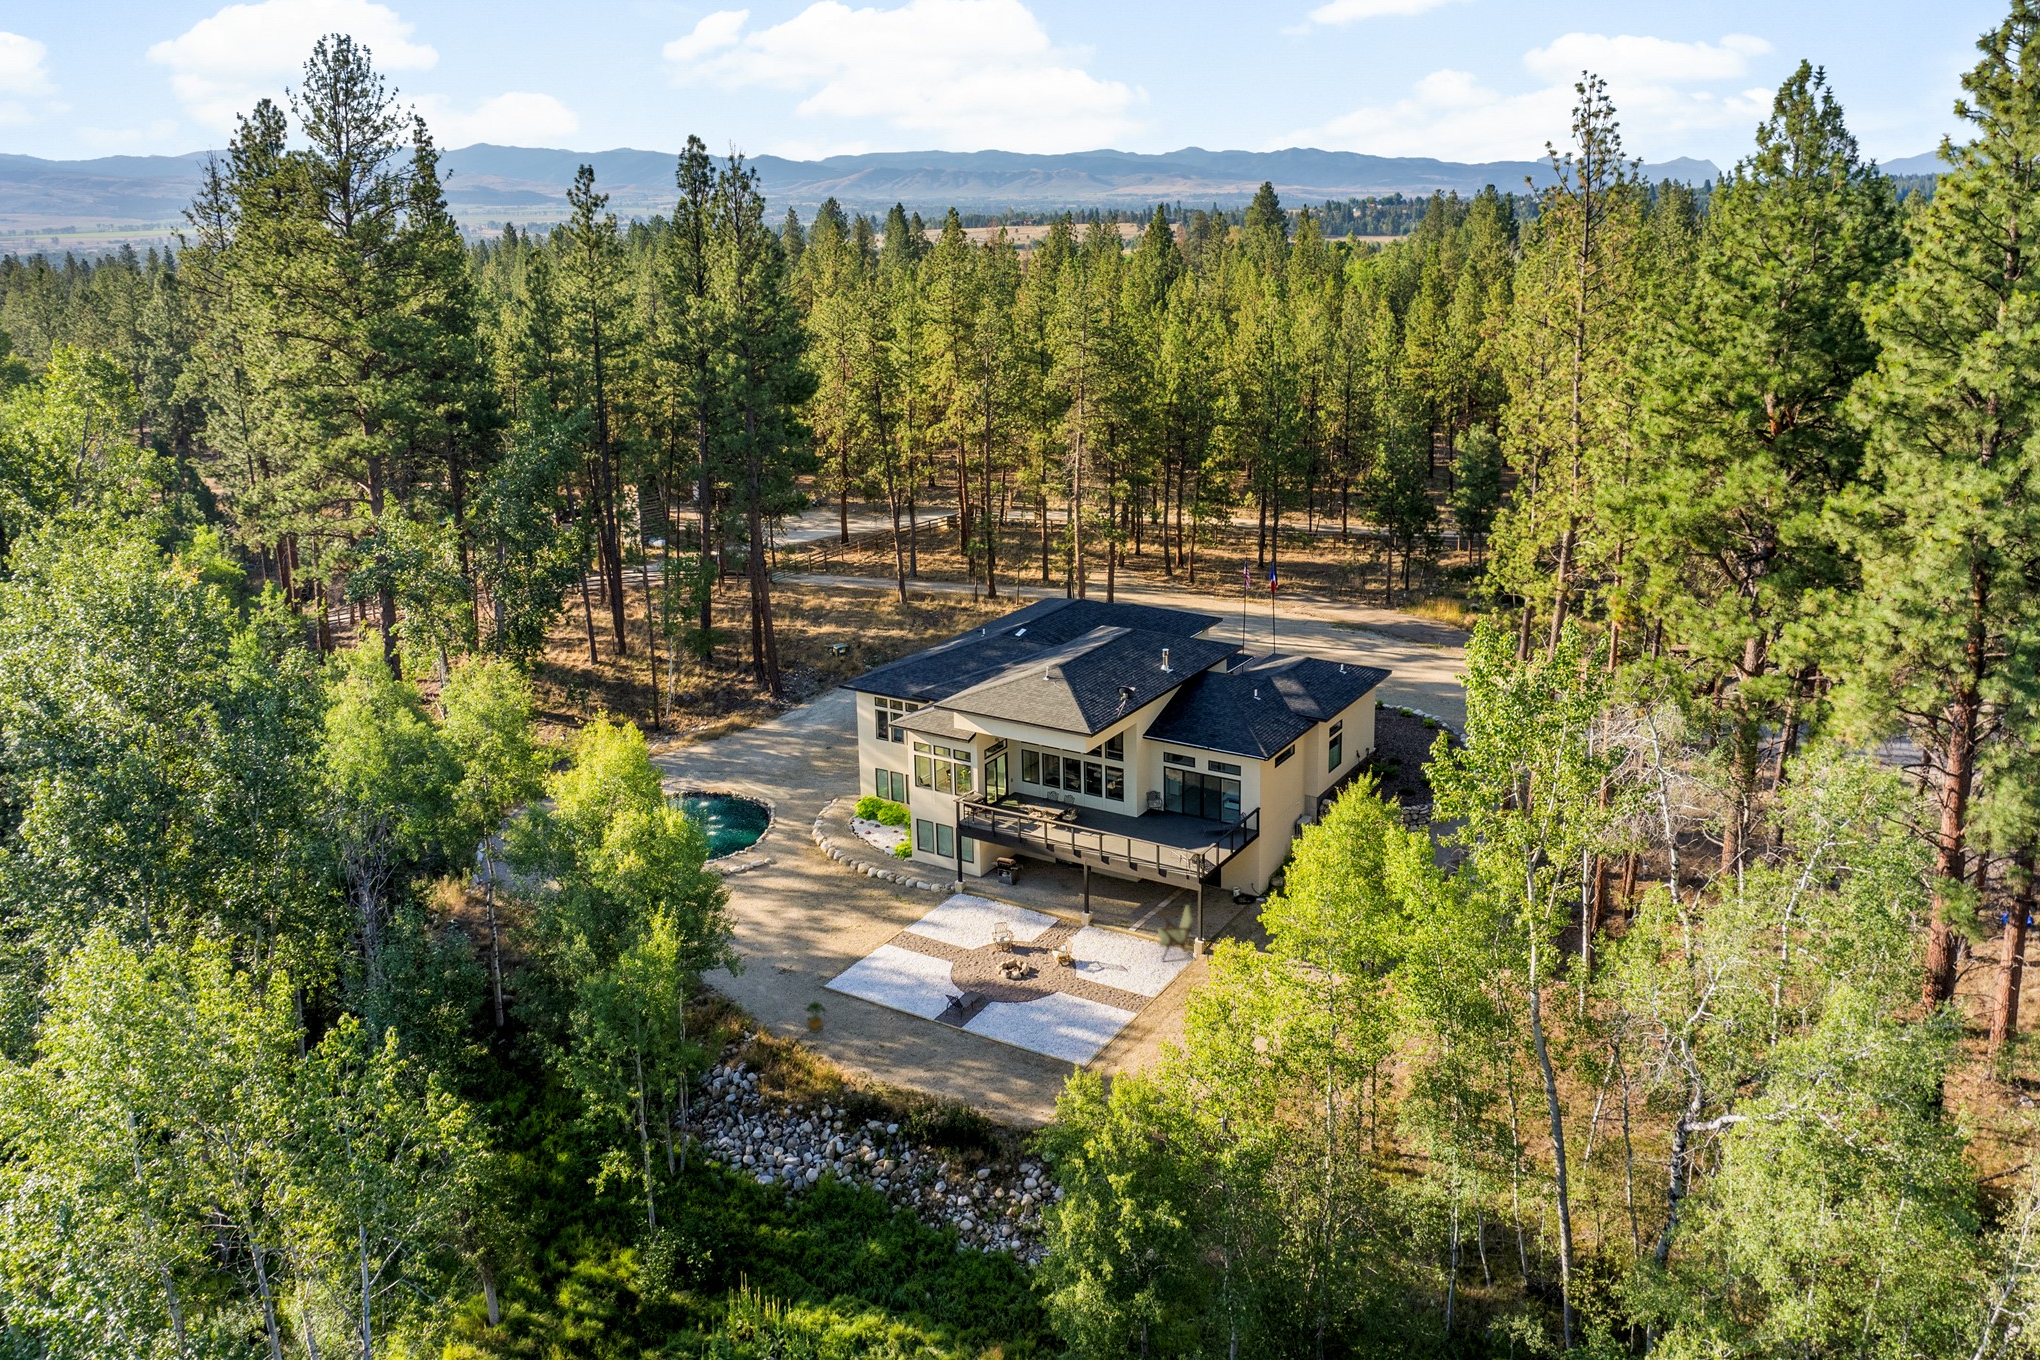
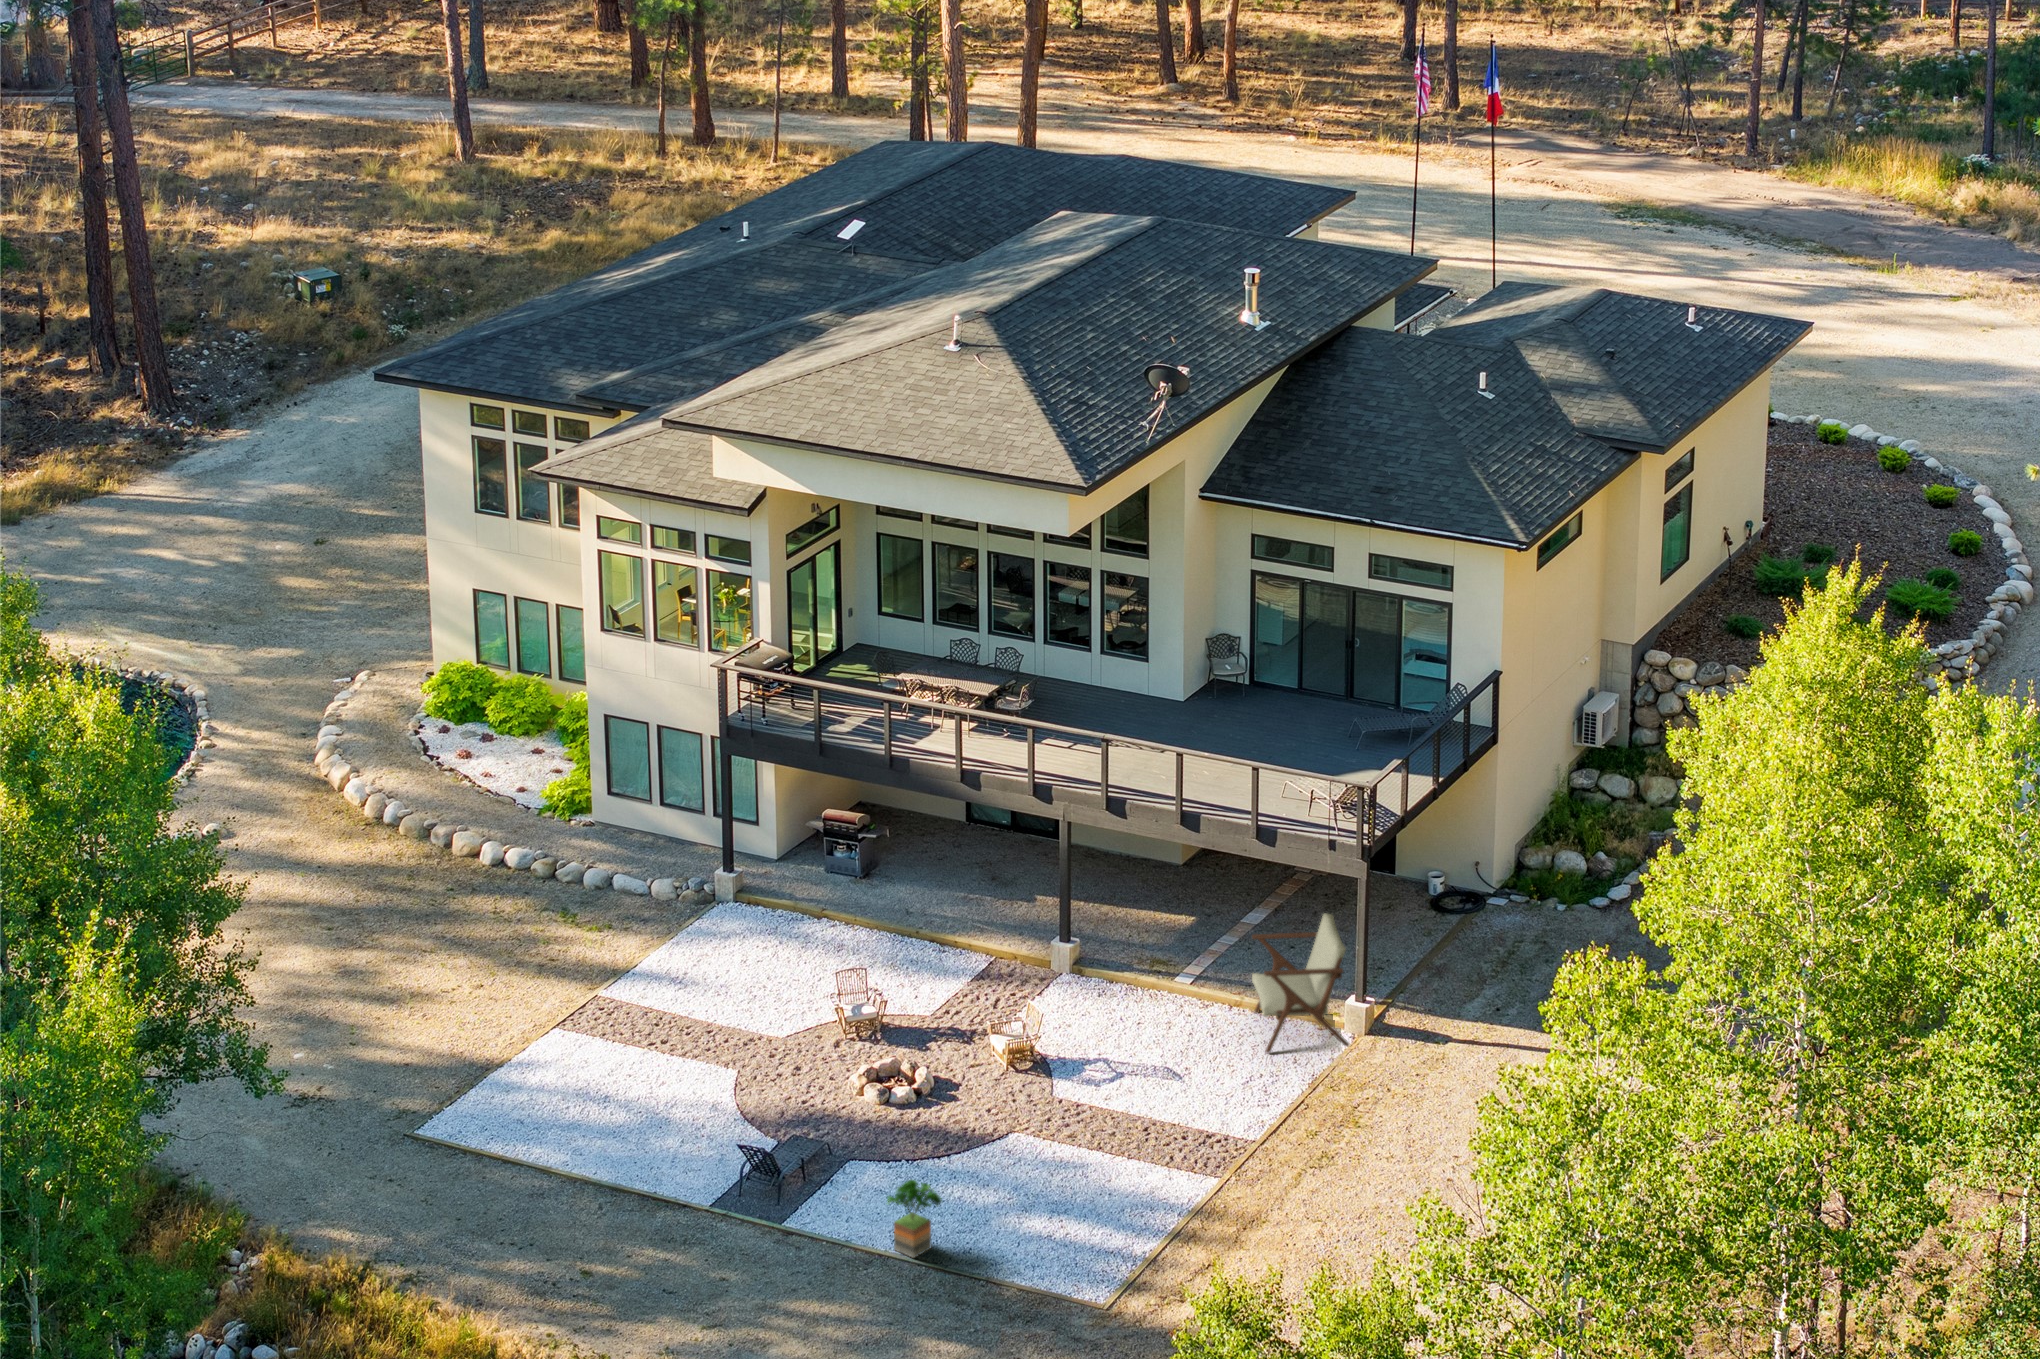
potted tree: present [805,1002,826,1033] -> present [887,1180,942,1258]

